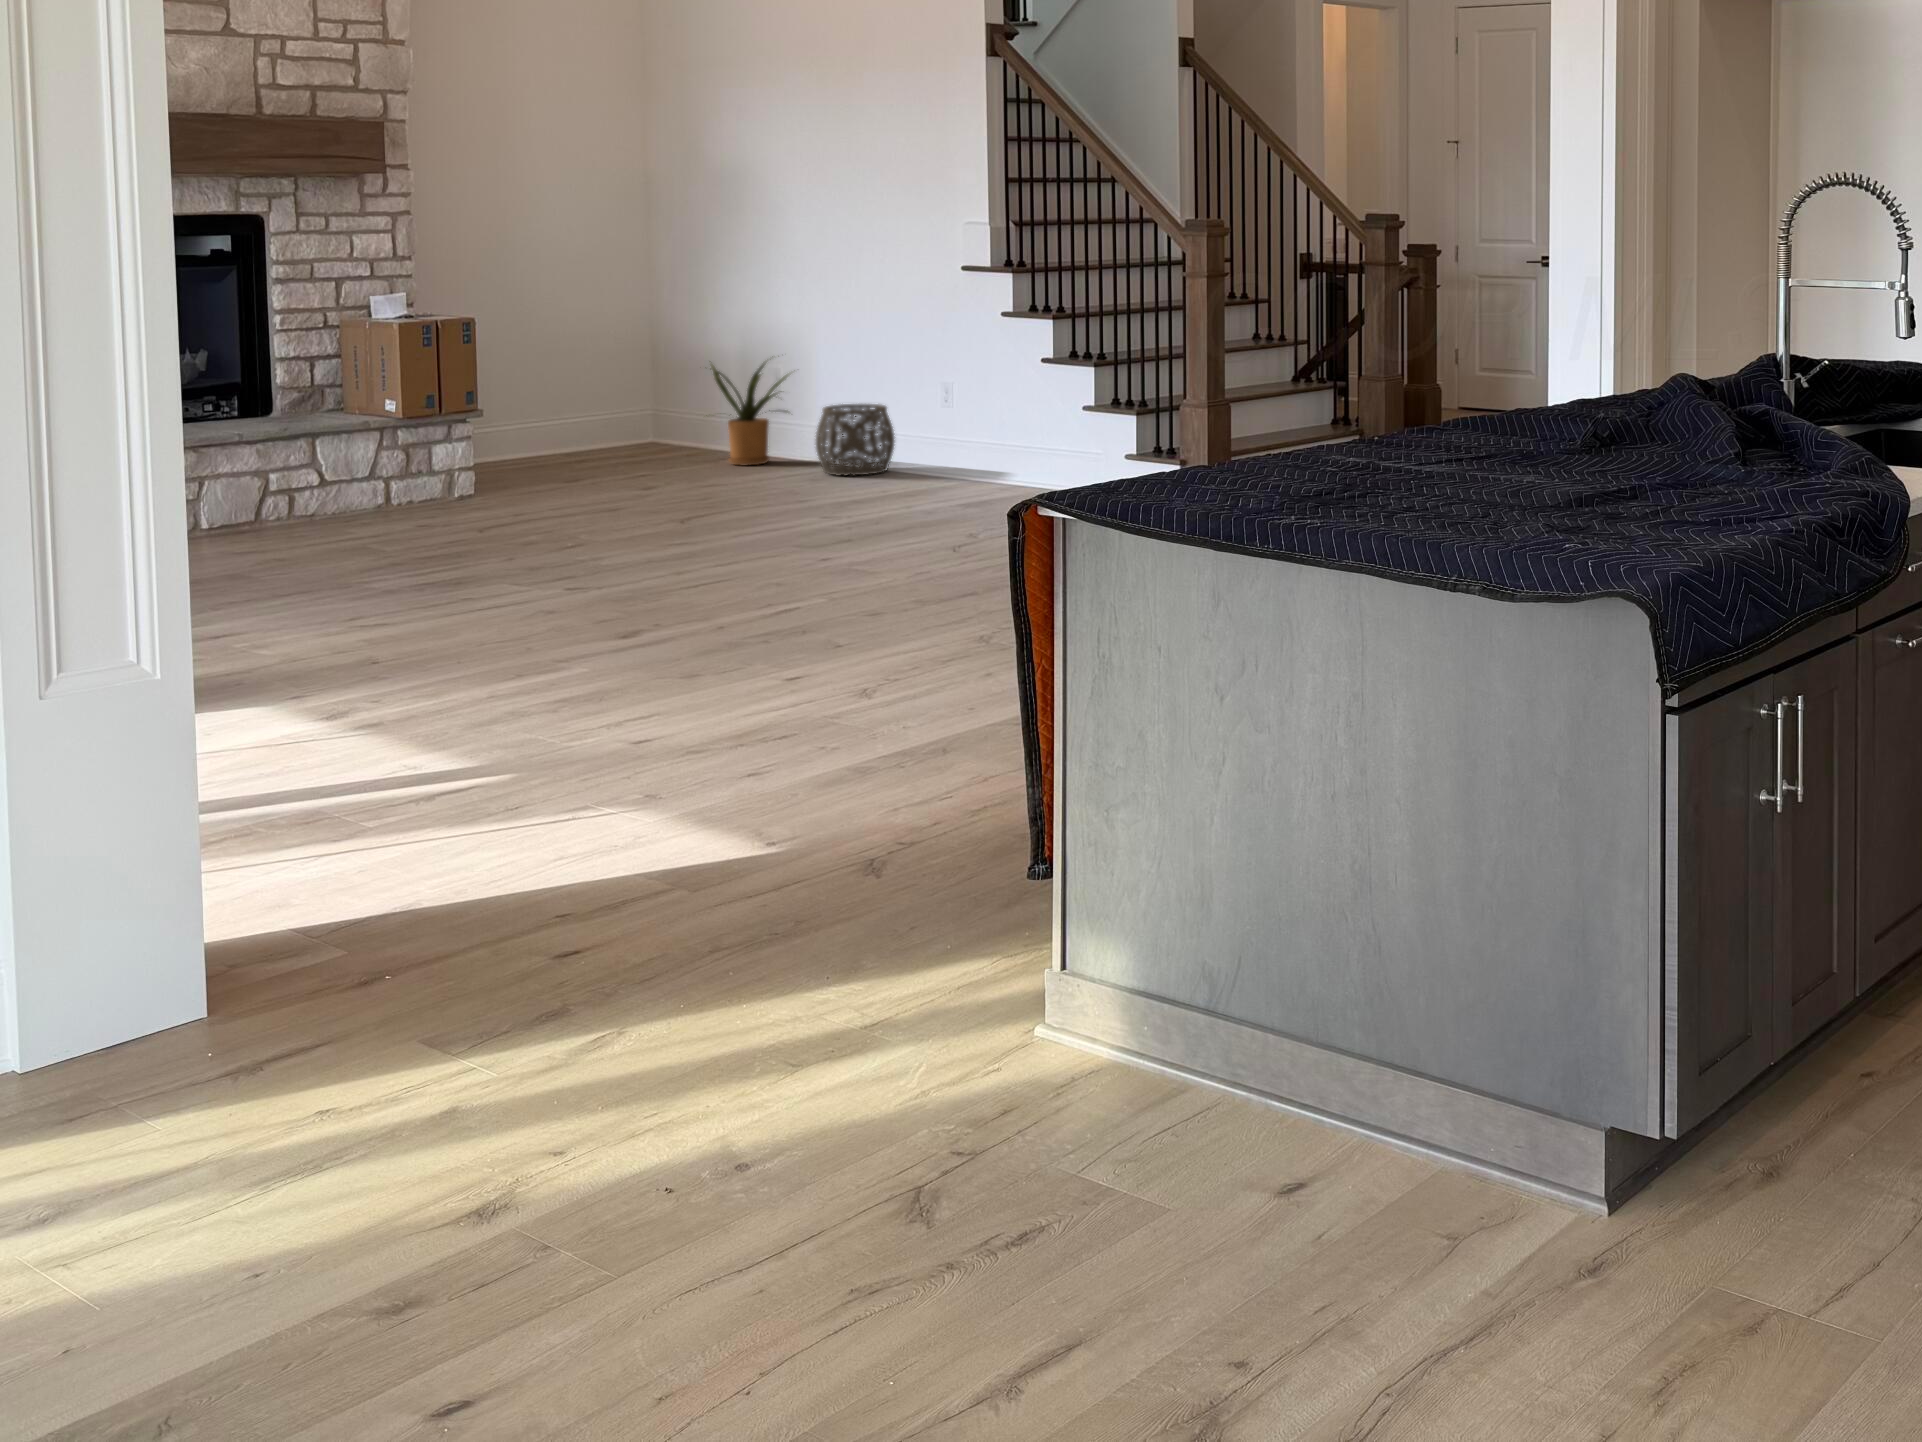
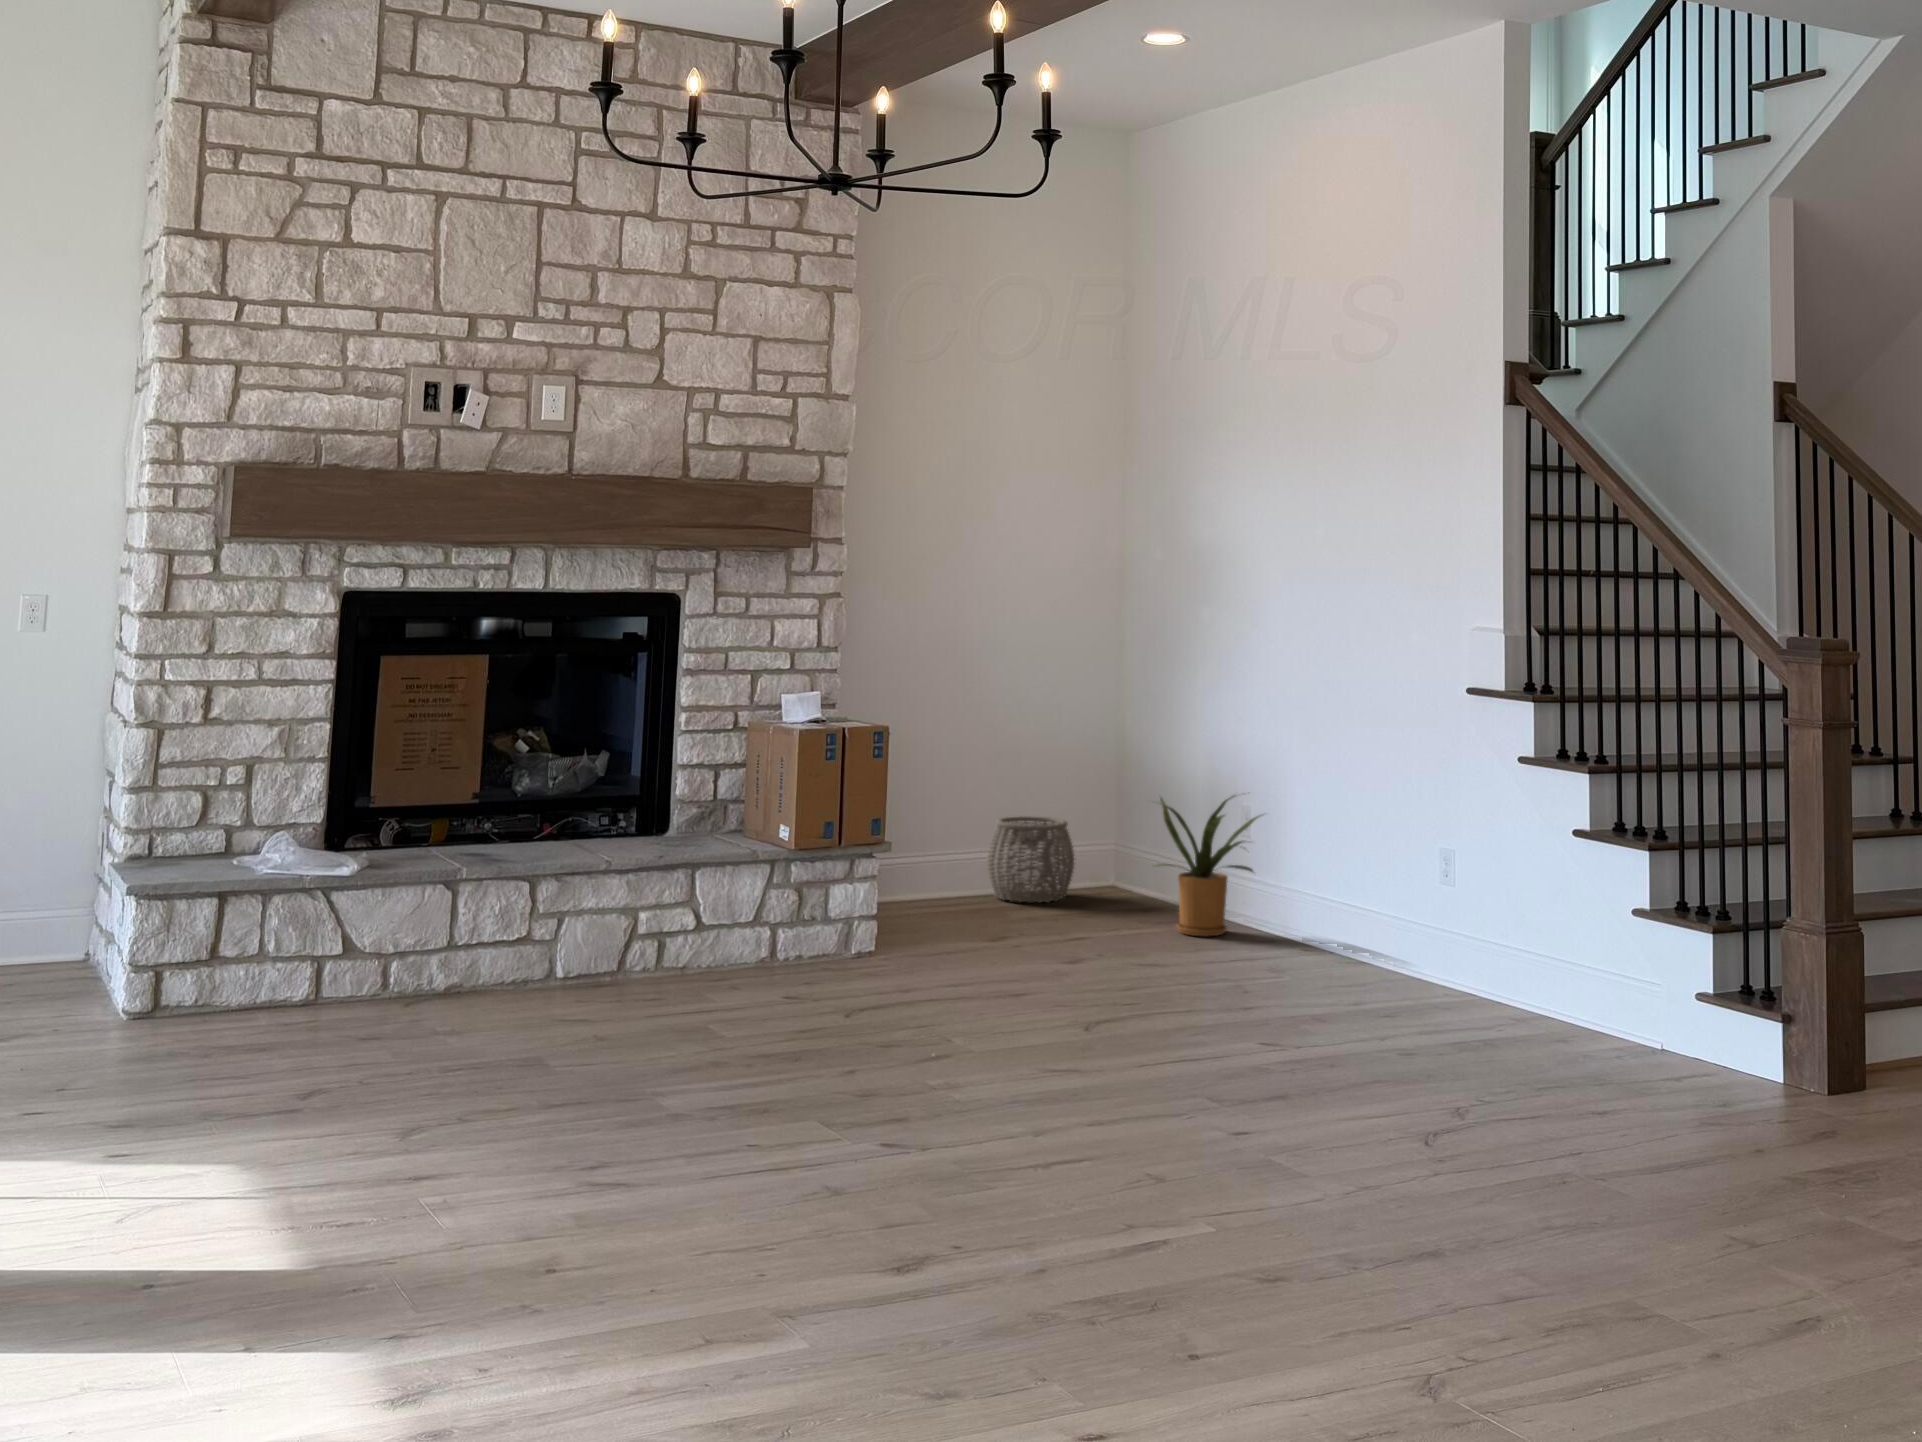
woven basket: present [815,404,895,476] -> present [987,816,1074,903]

